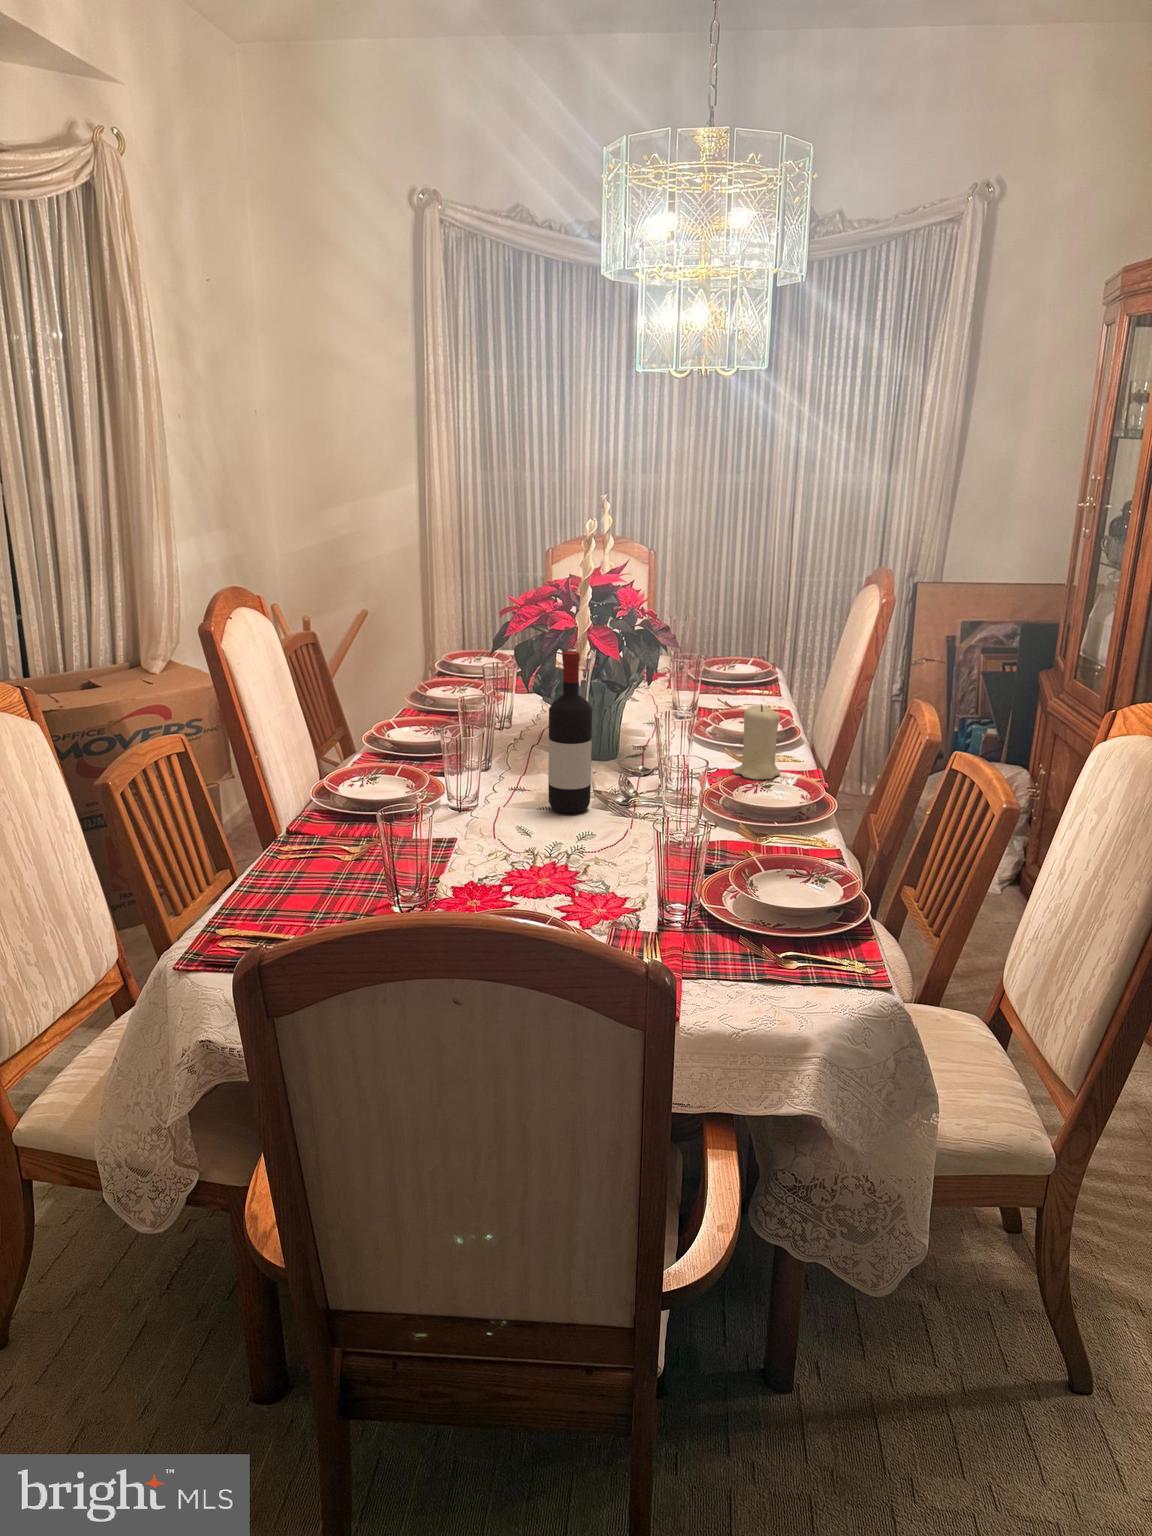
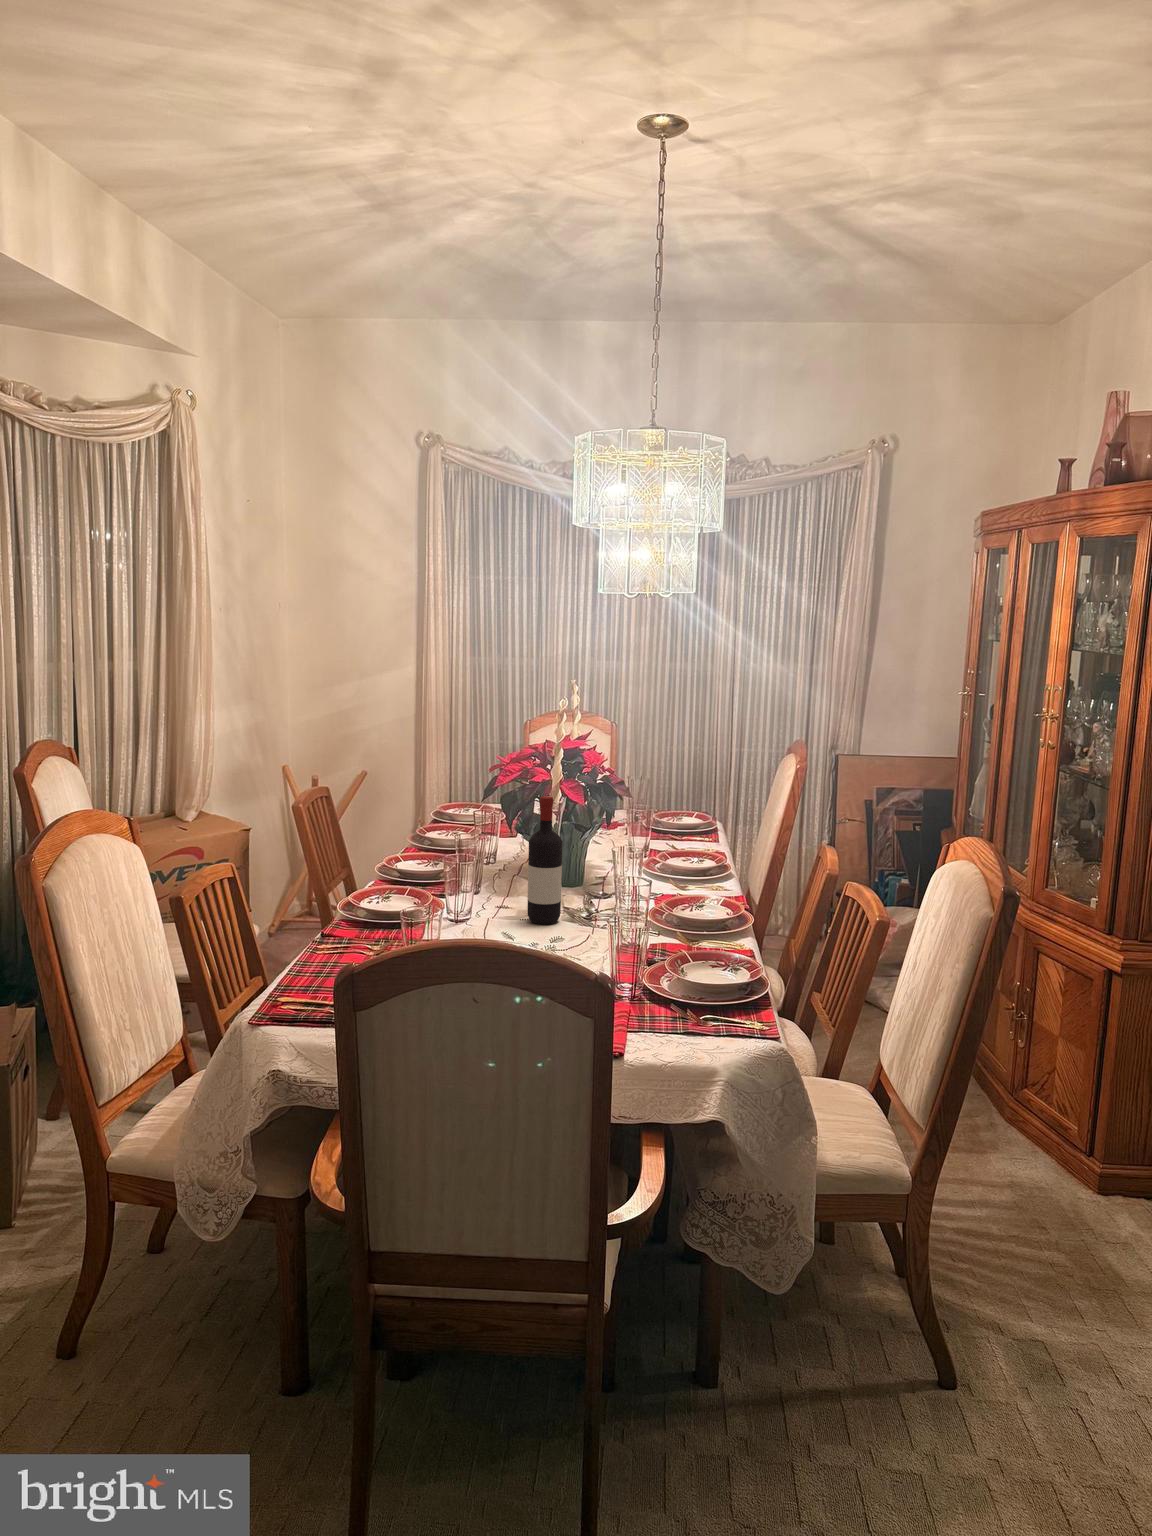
candle: present [734,705,780,780] -> none [675,842,712,902]

